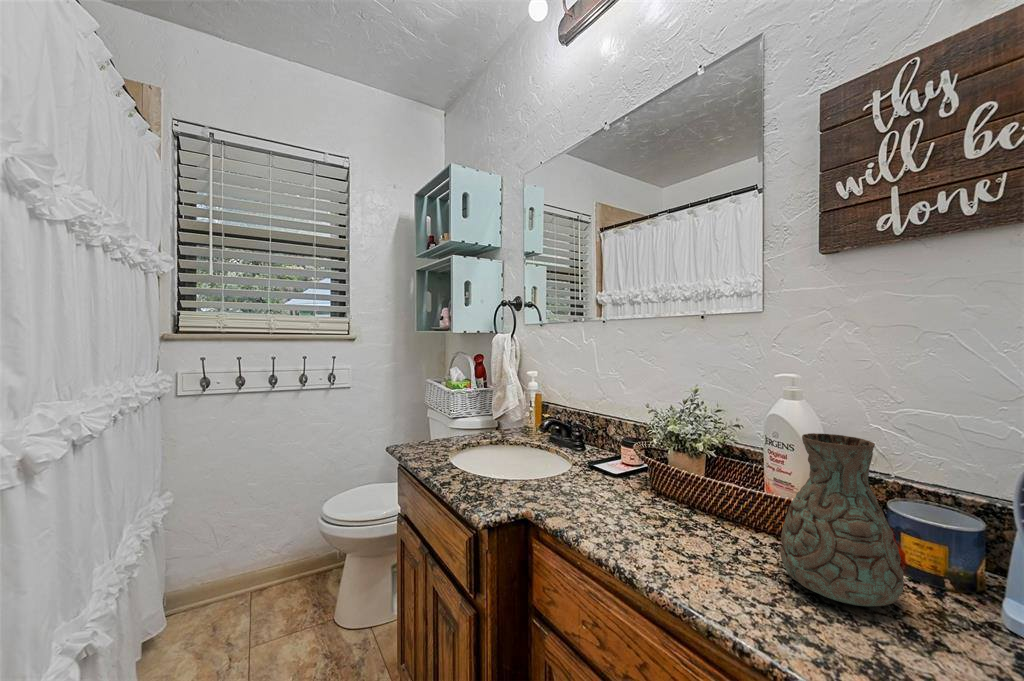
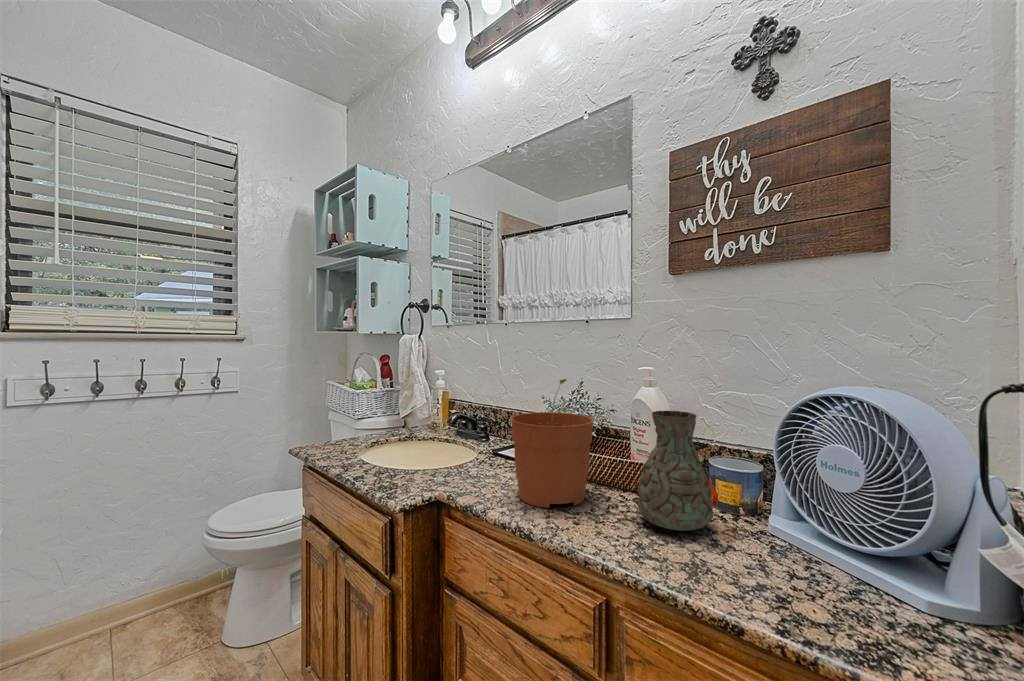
plant pot: none [609,386,715,545] -> present [511,379,594,508]

